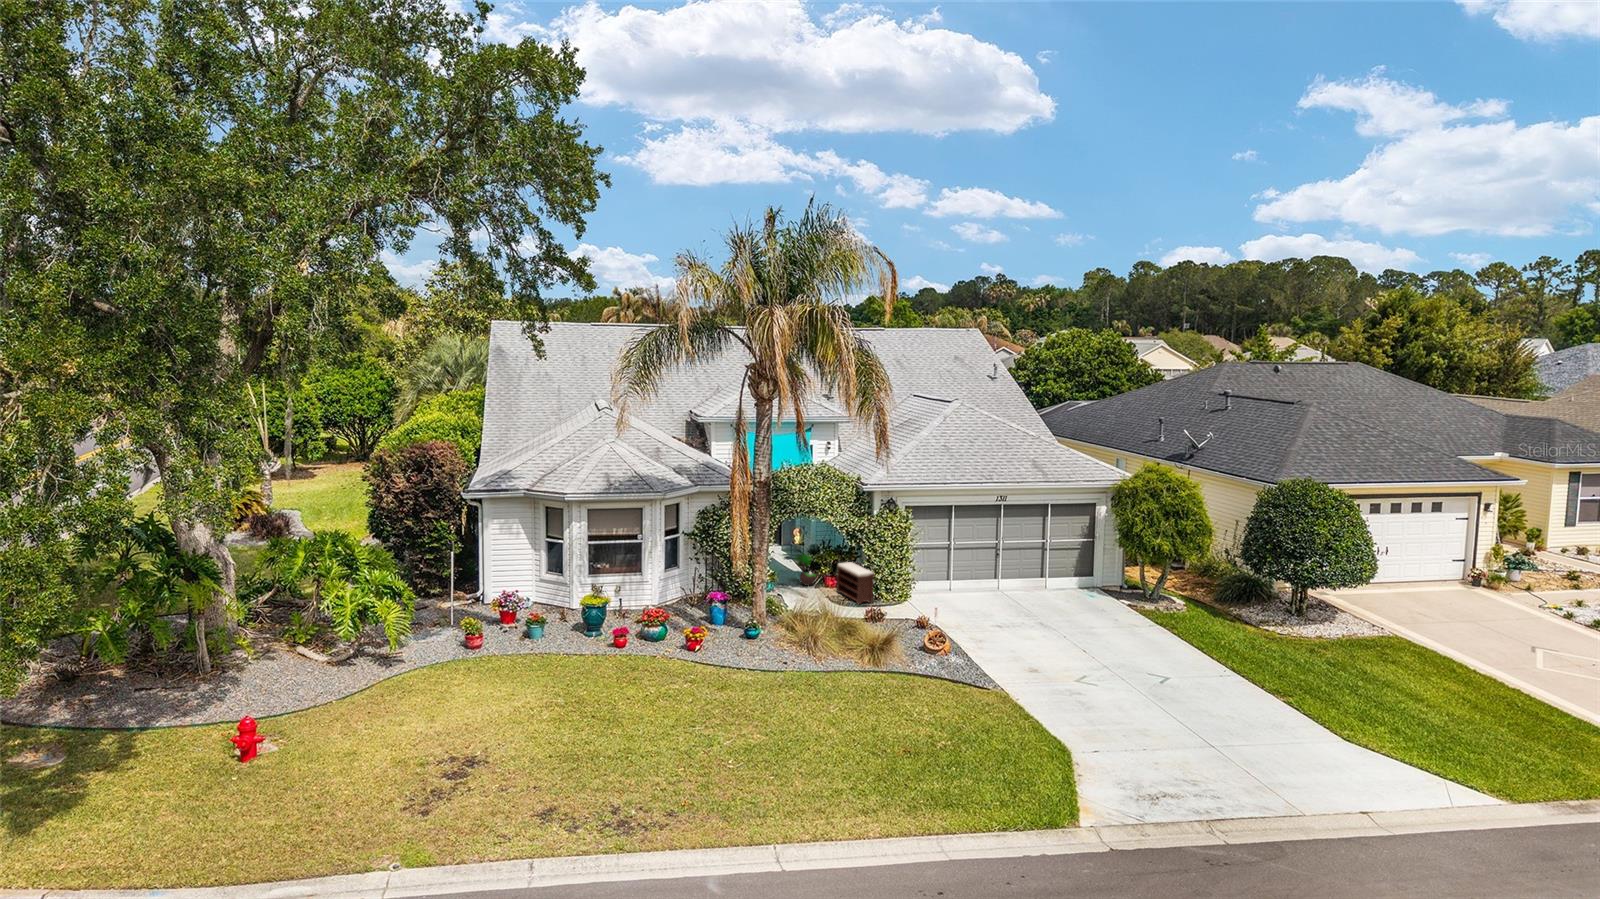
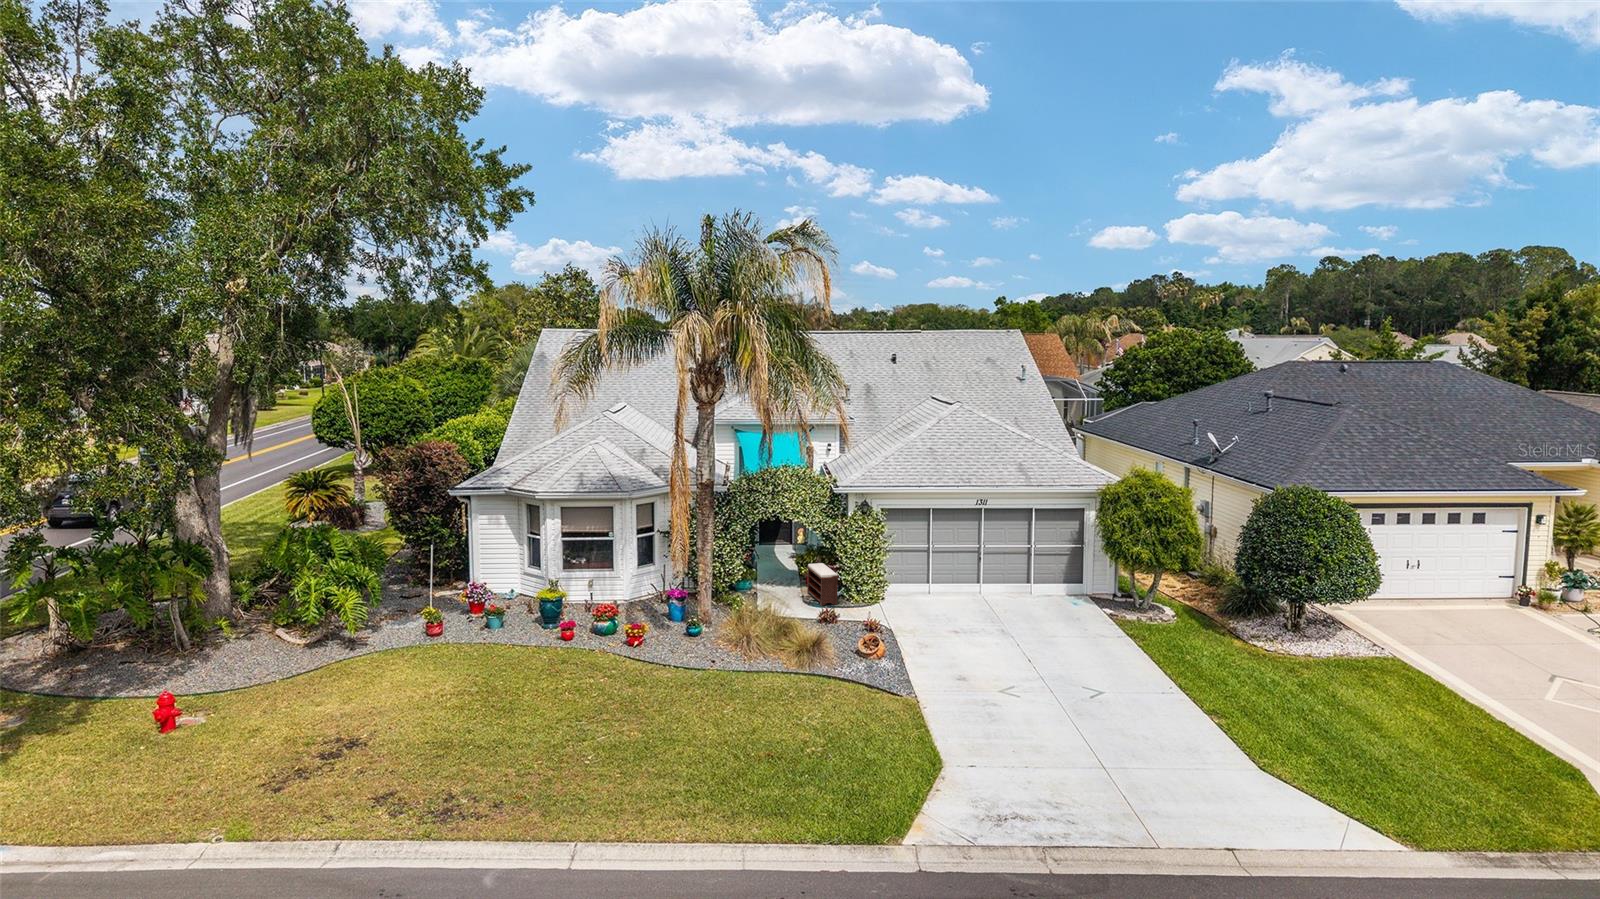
potted tree: present [795,553,816,585] -> none [768,549,791,585]

